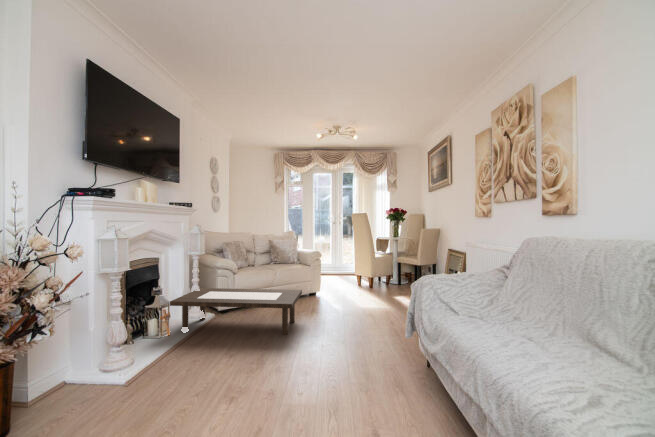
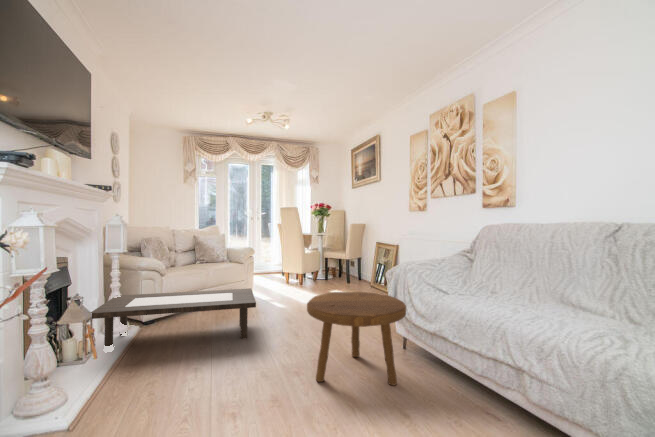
footstool: none [308,302,406,405] -> present [307,292,406,385]

